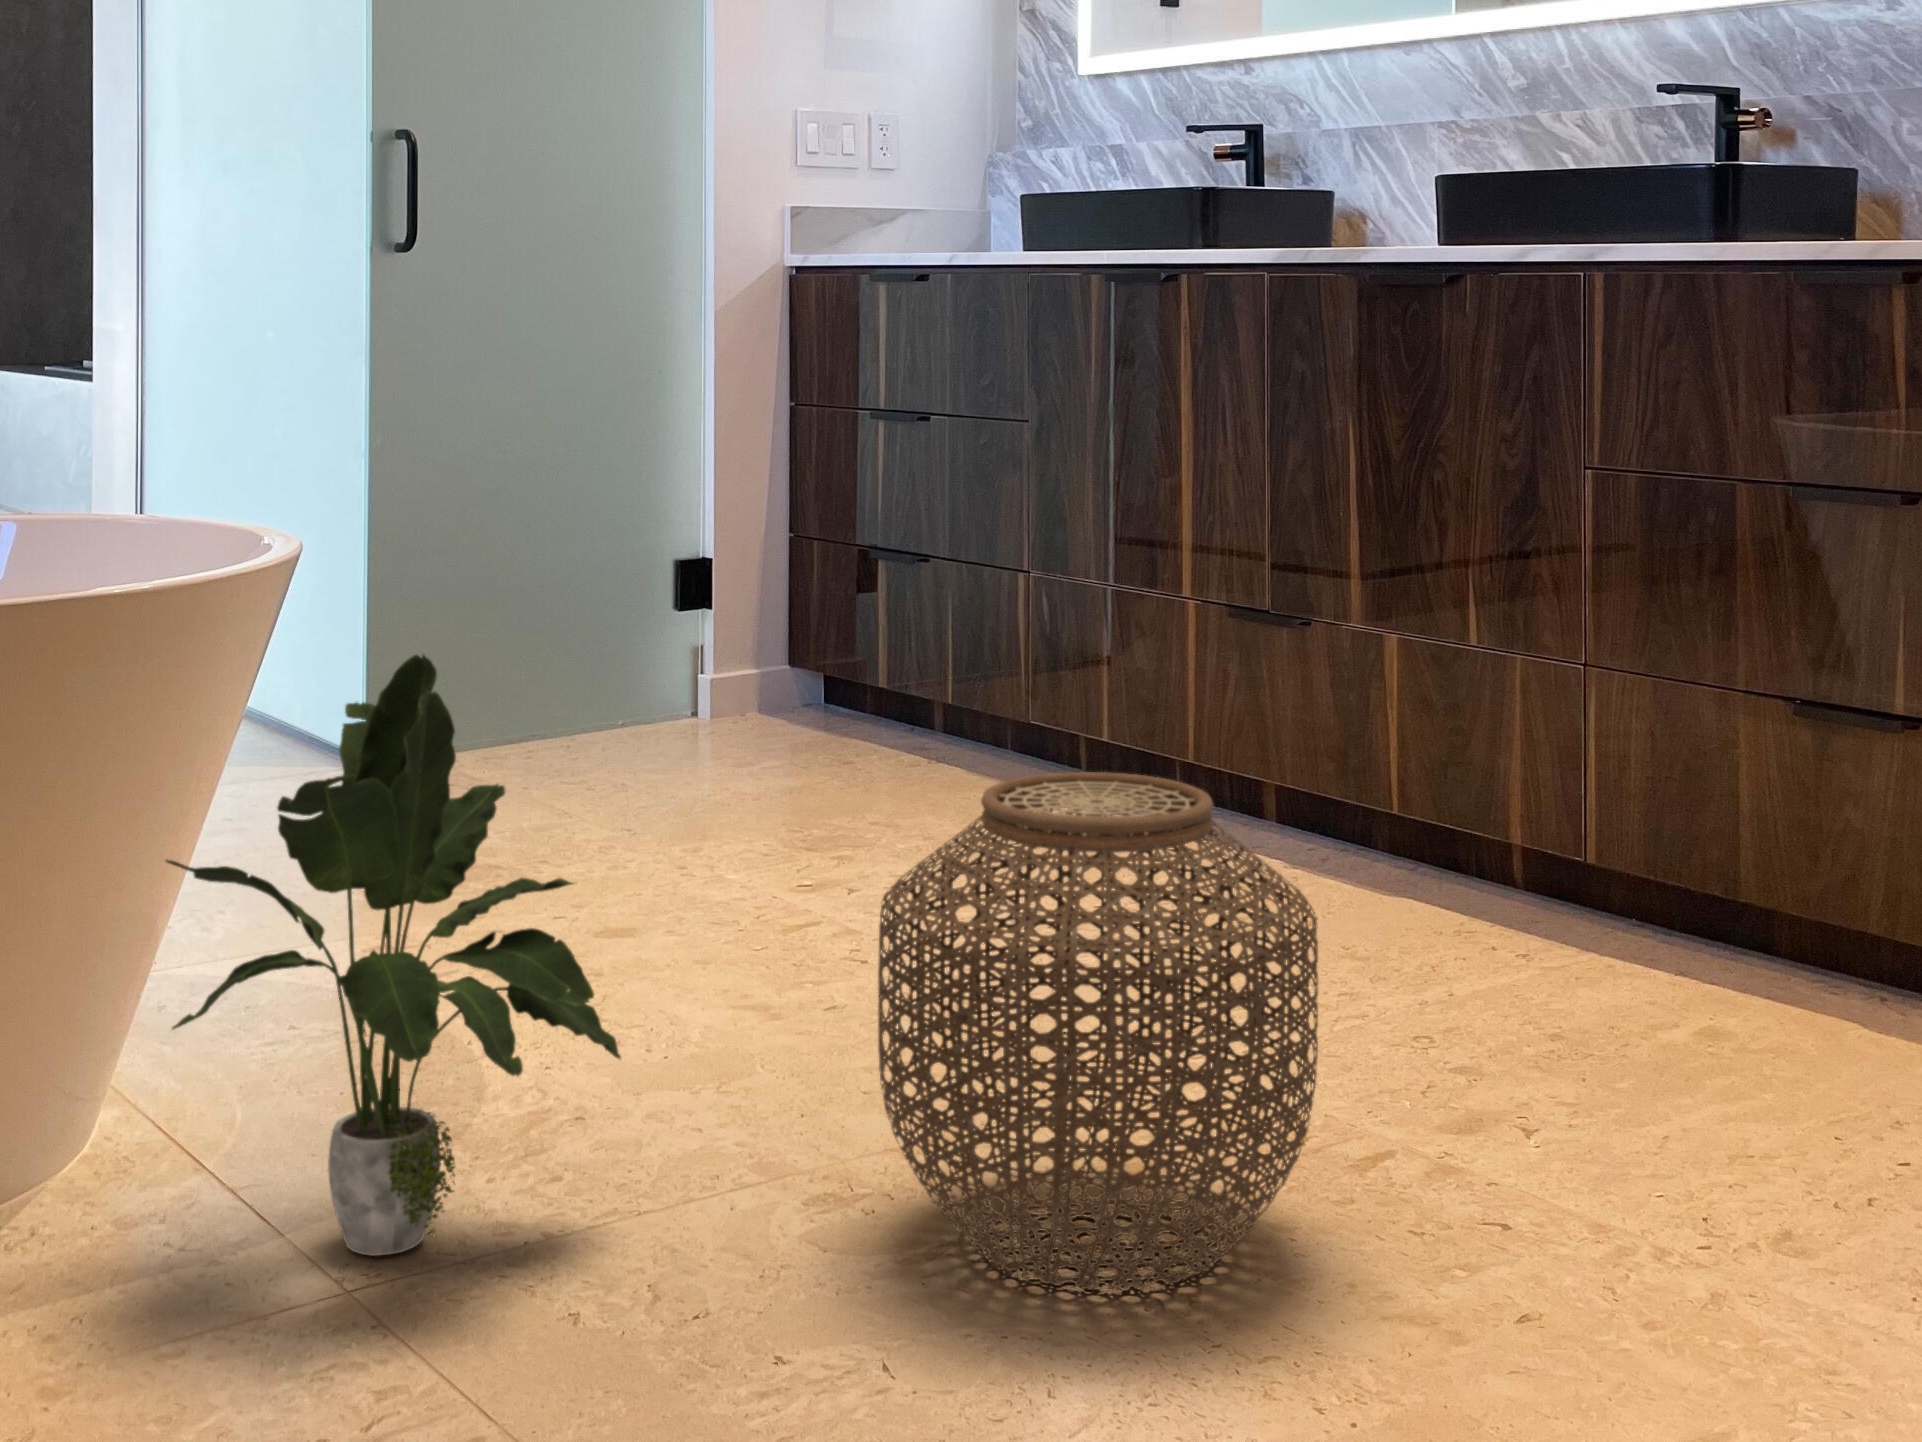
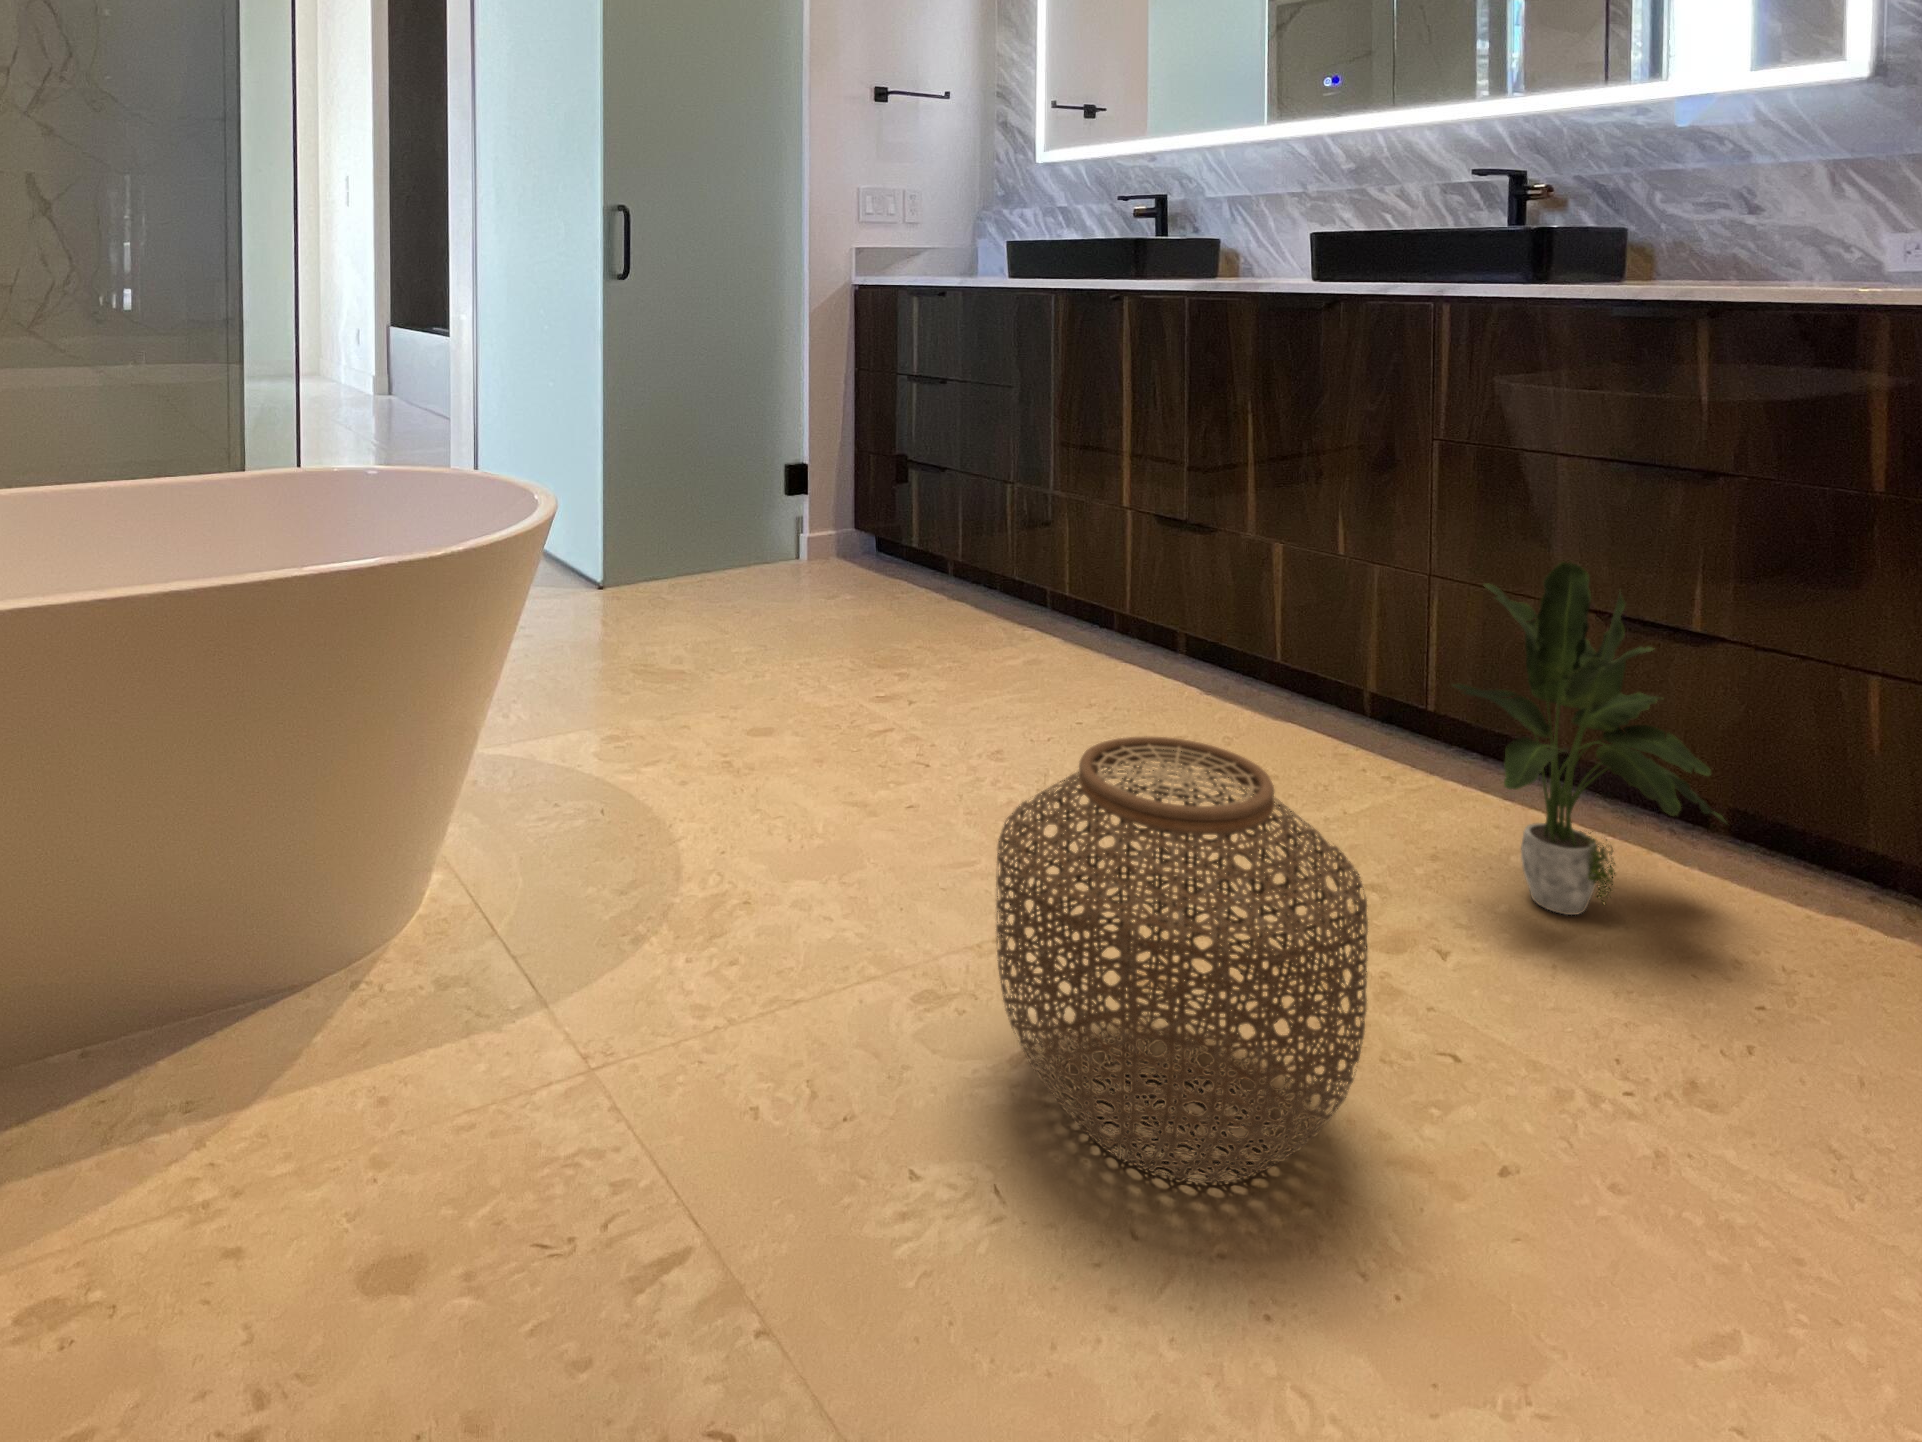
potted plant: present [166,655,621,1256] -> present [1452,562,1726,915]

